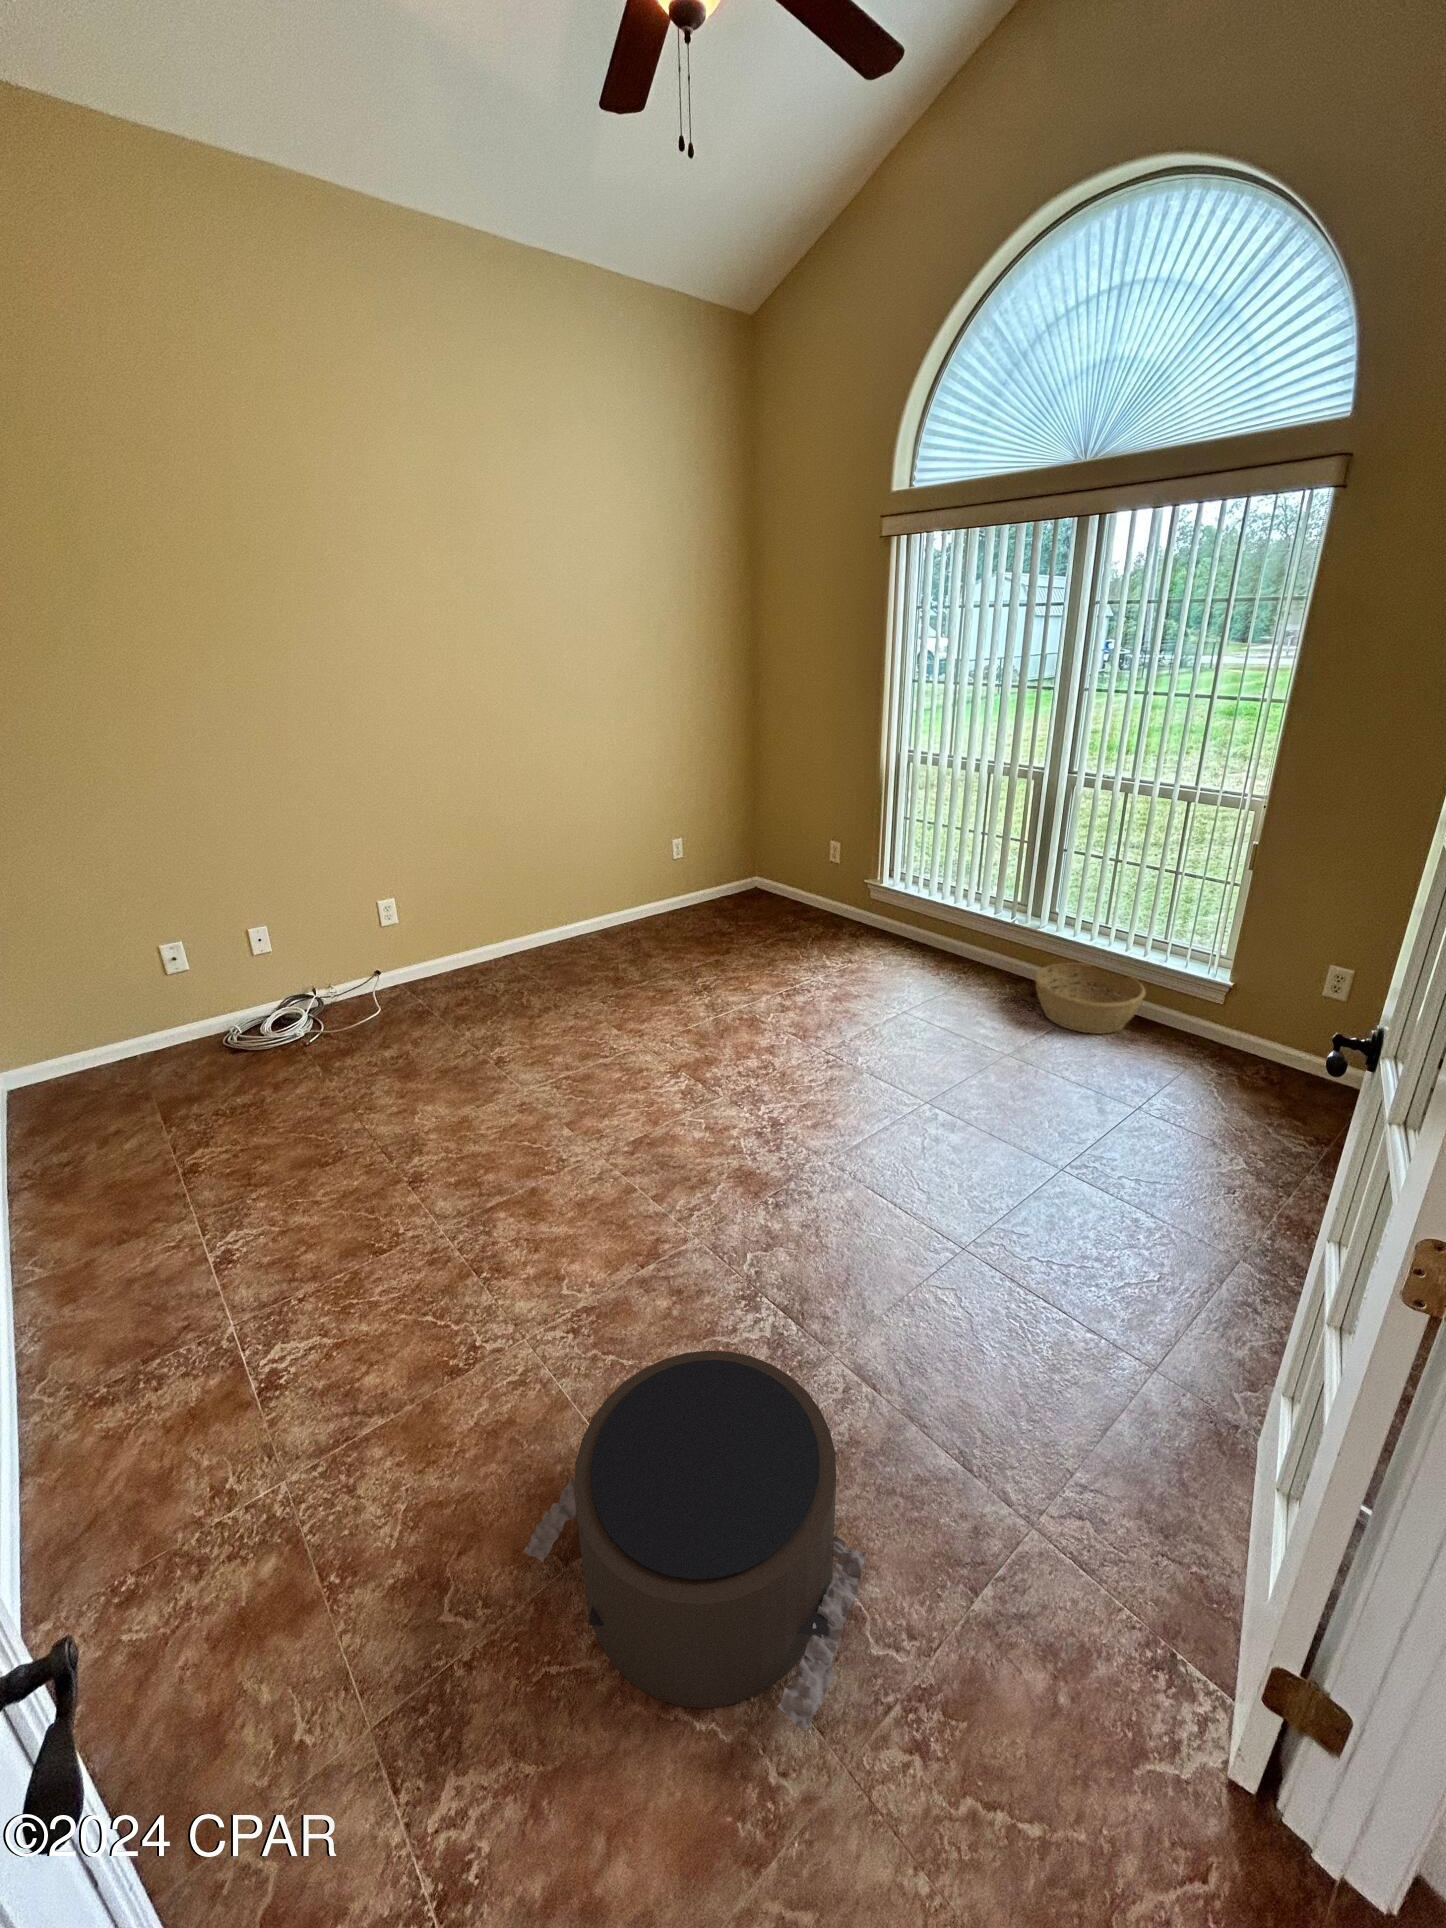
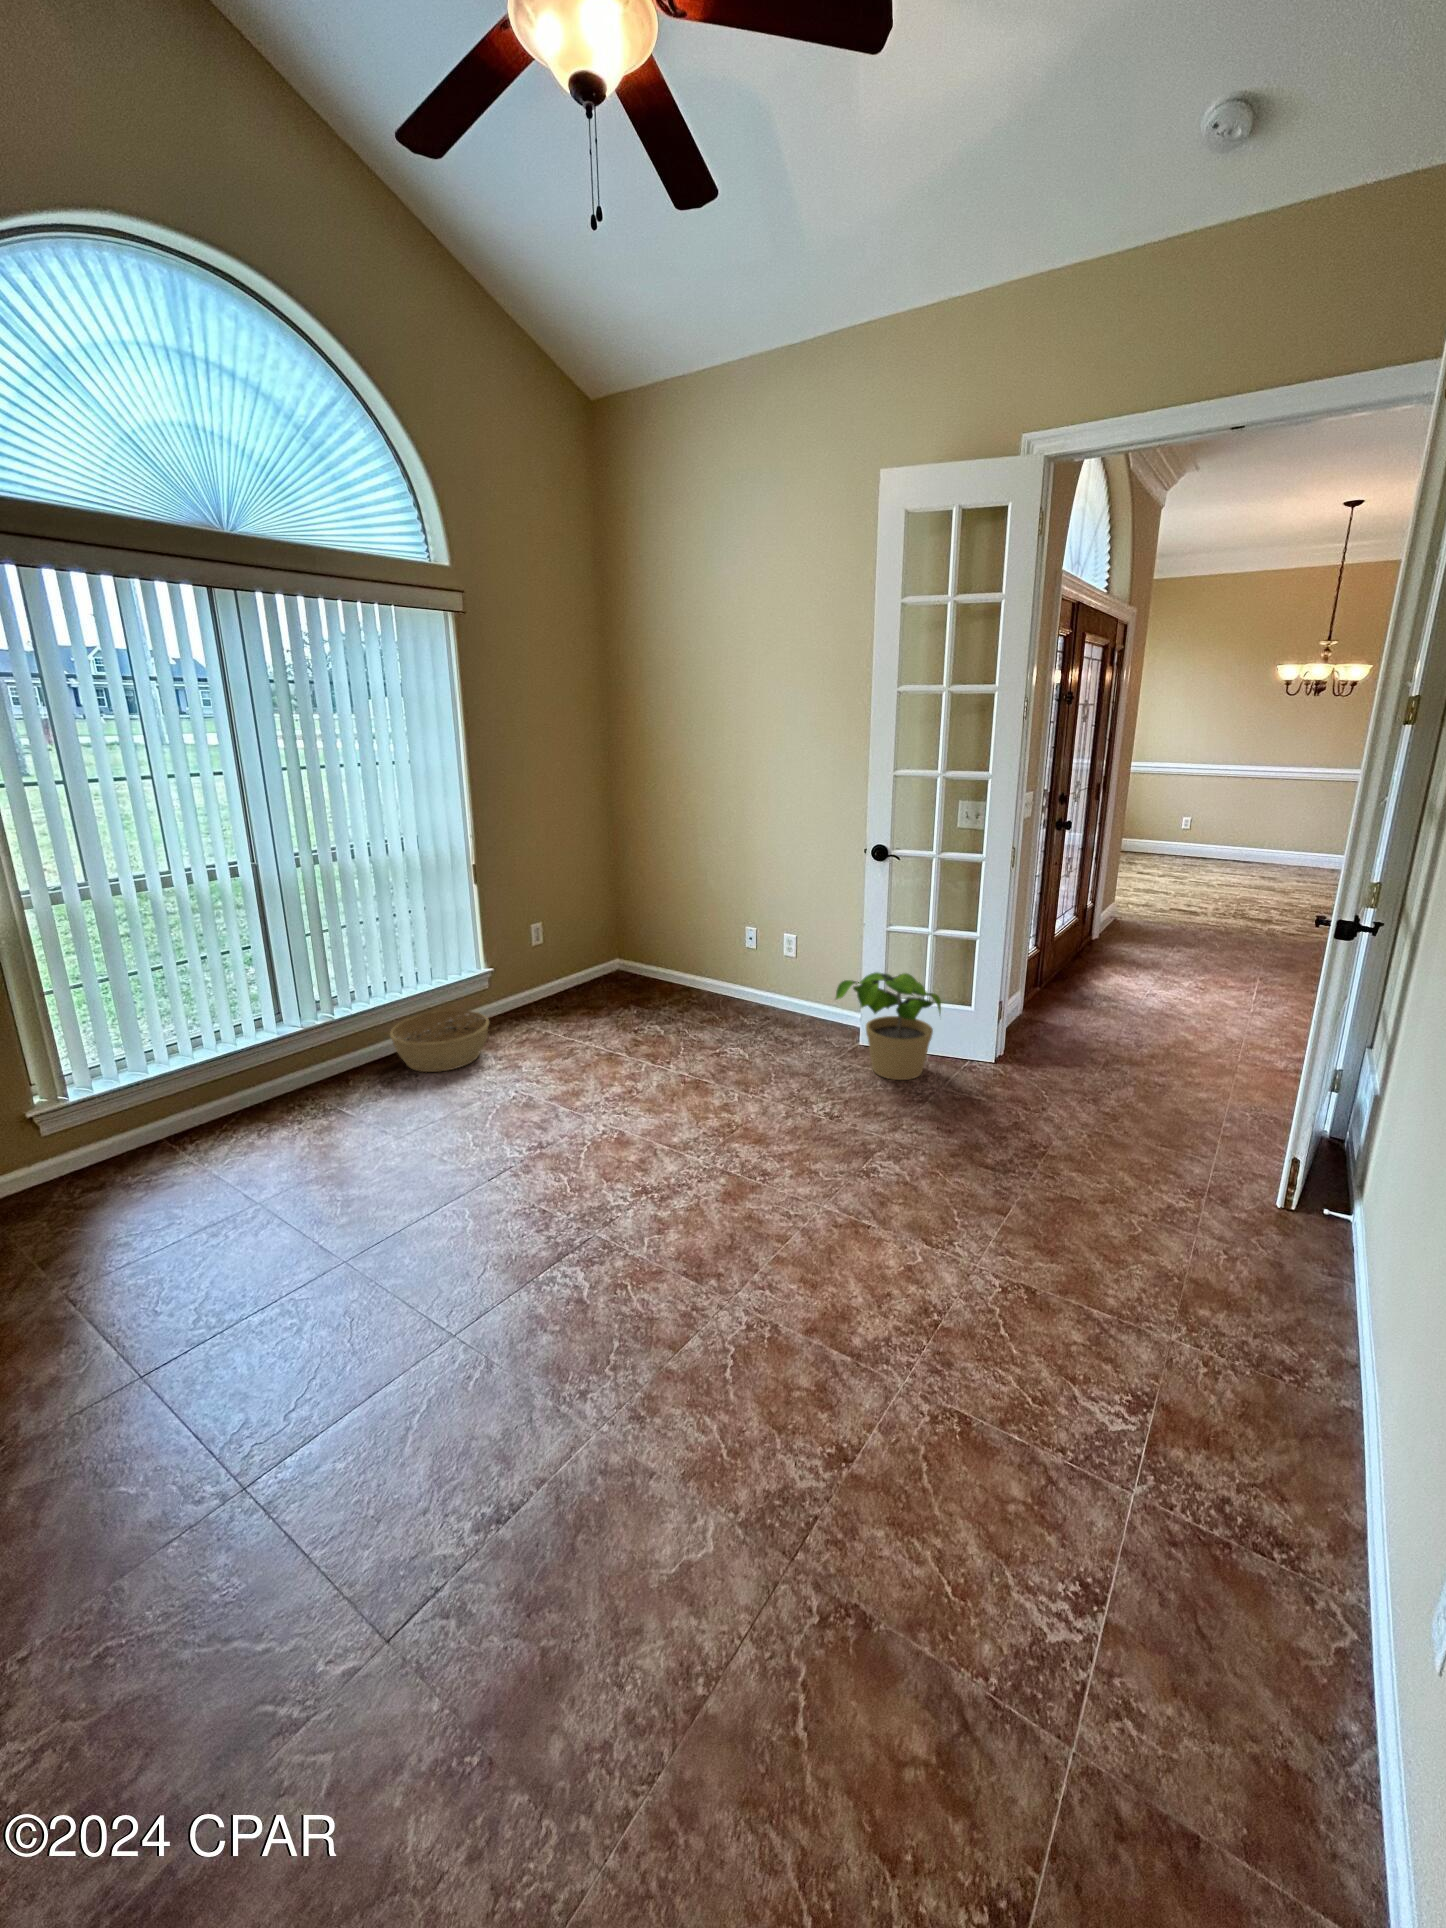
potted plant: none [942,1159,1247,1535] -> present [836,972,941,1080]
pouf: present [524,1350,866,1732] -> none [968,1072,1106,1195]

